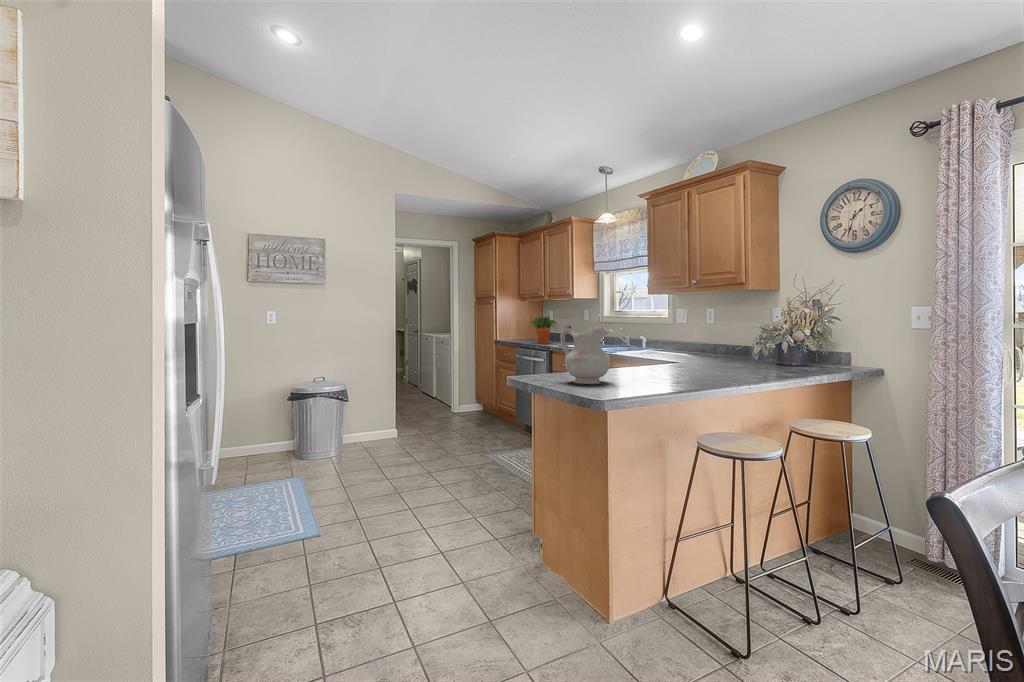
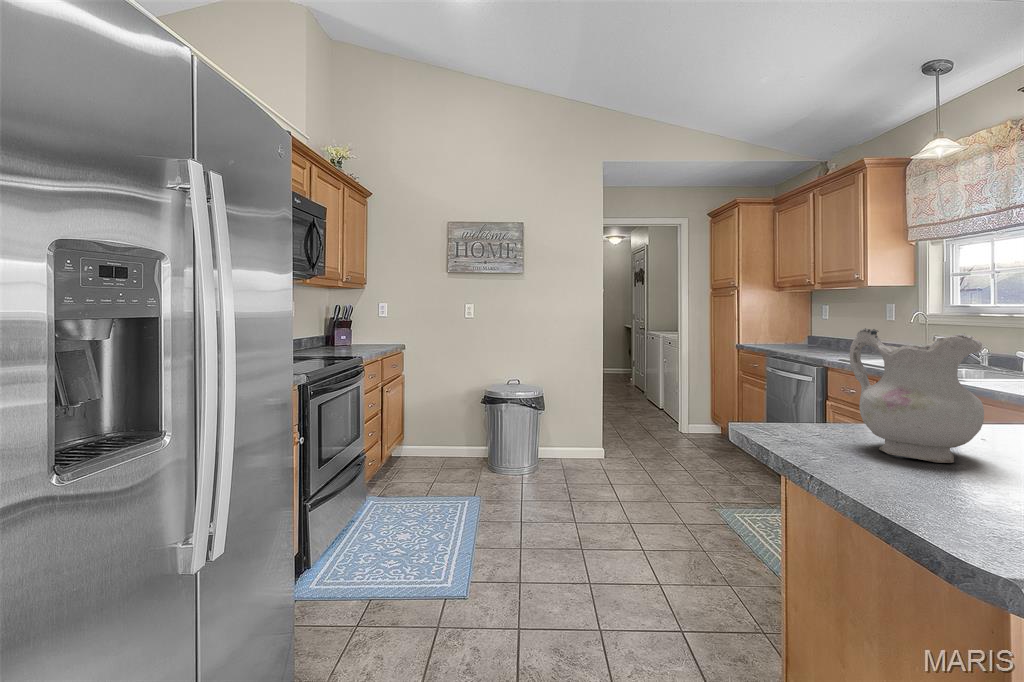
potted plant: present [530,316,557,344] -> none [786,310,840,351]

